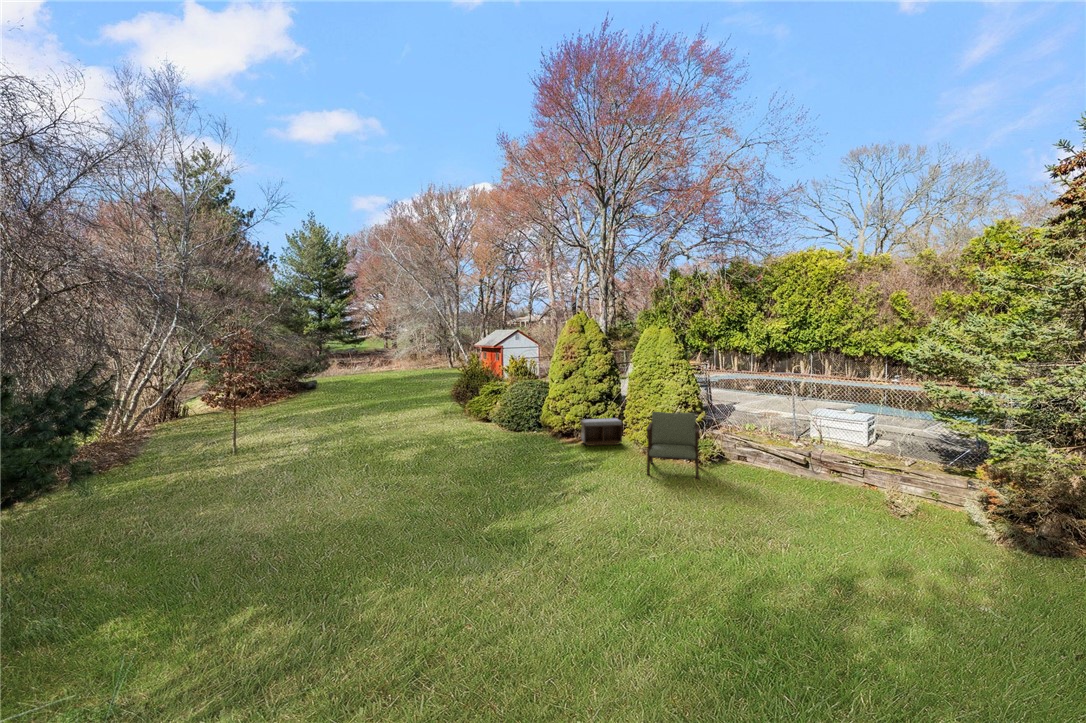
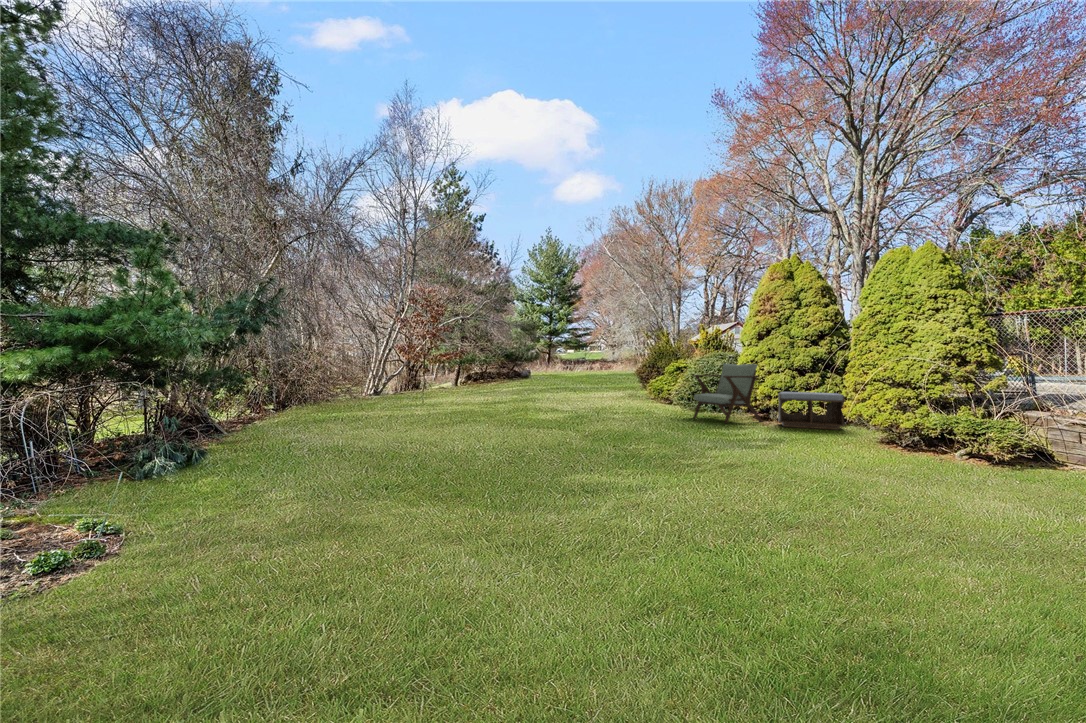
lounge chair: present [646,412,699,478] -> present [693,364,763,423]

